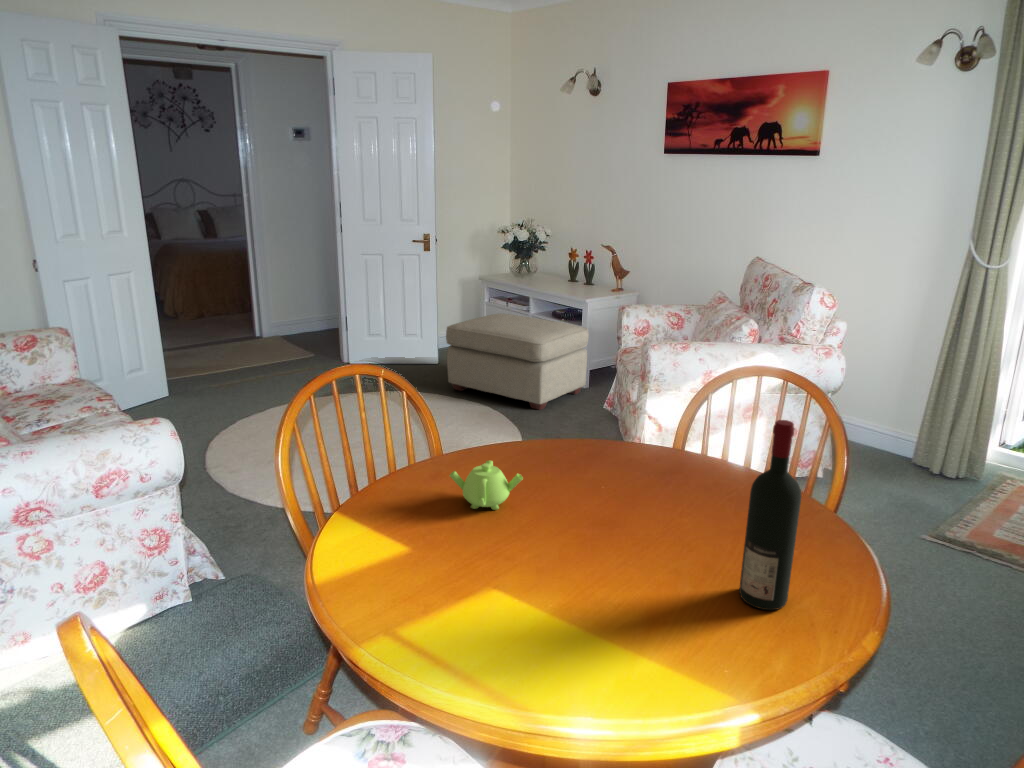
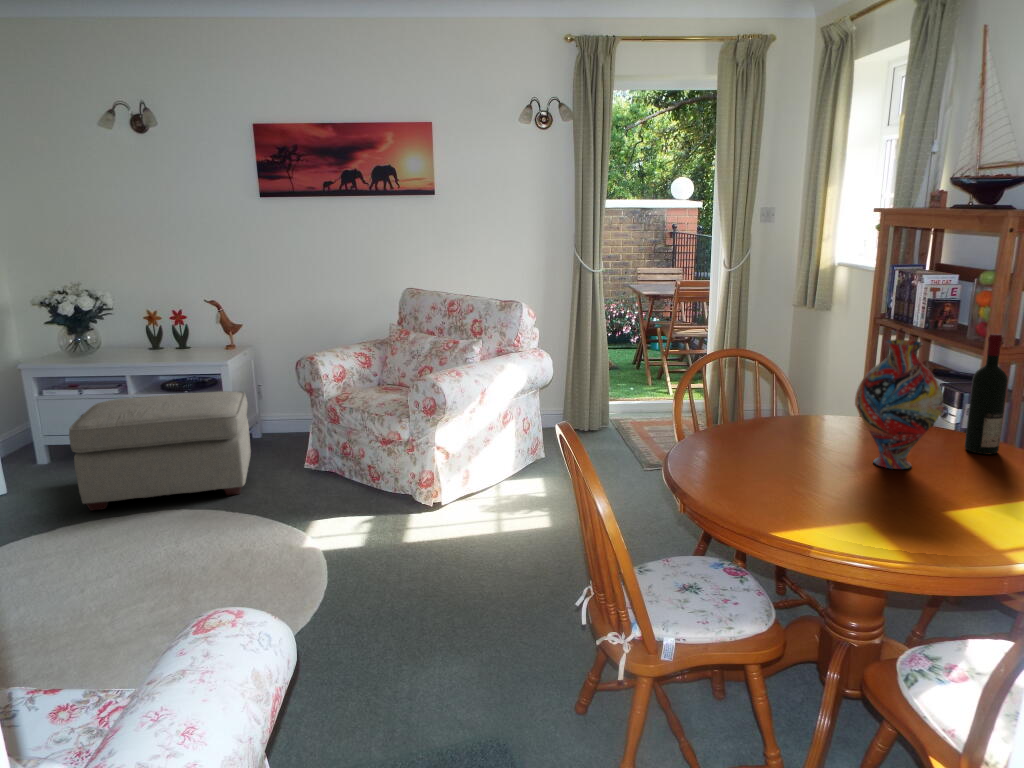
vase: none [554,382,662,558] -> present [855,340,944,469]
teapot: present [450,461,523,510] -> none [761,440,819,481]

